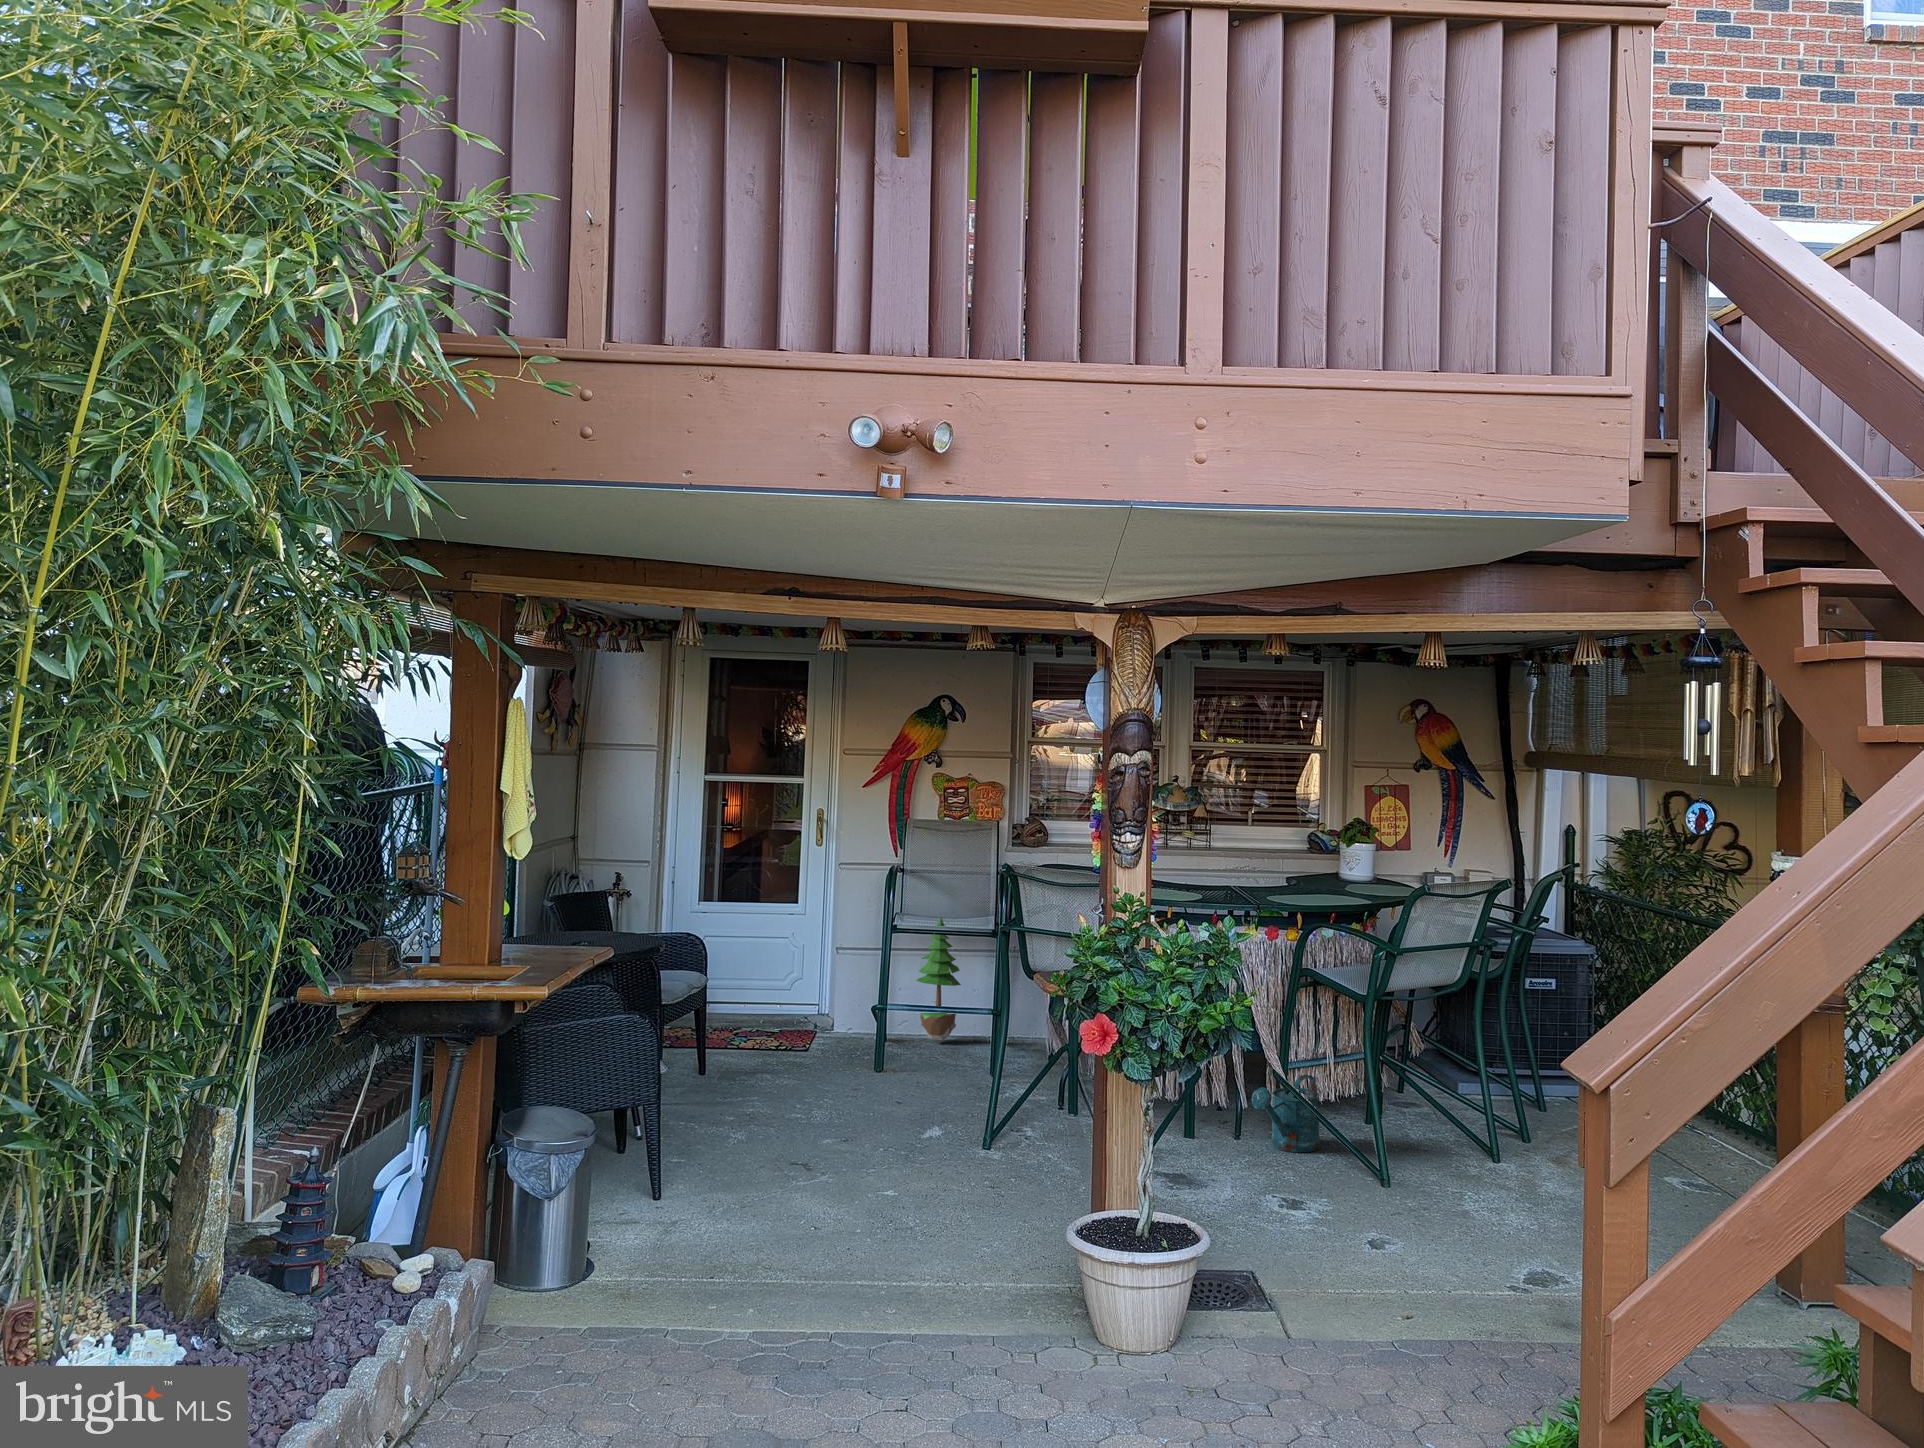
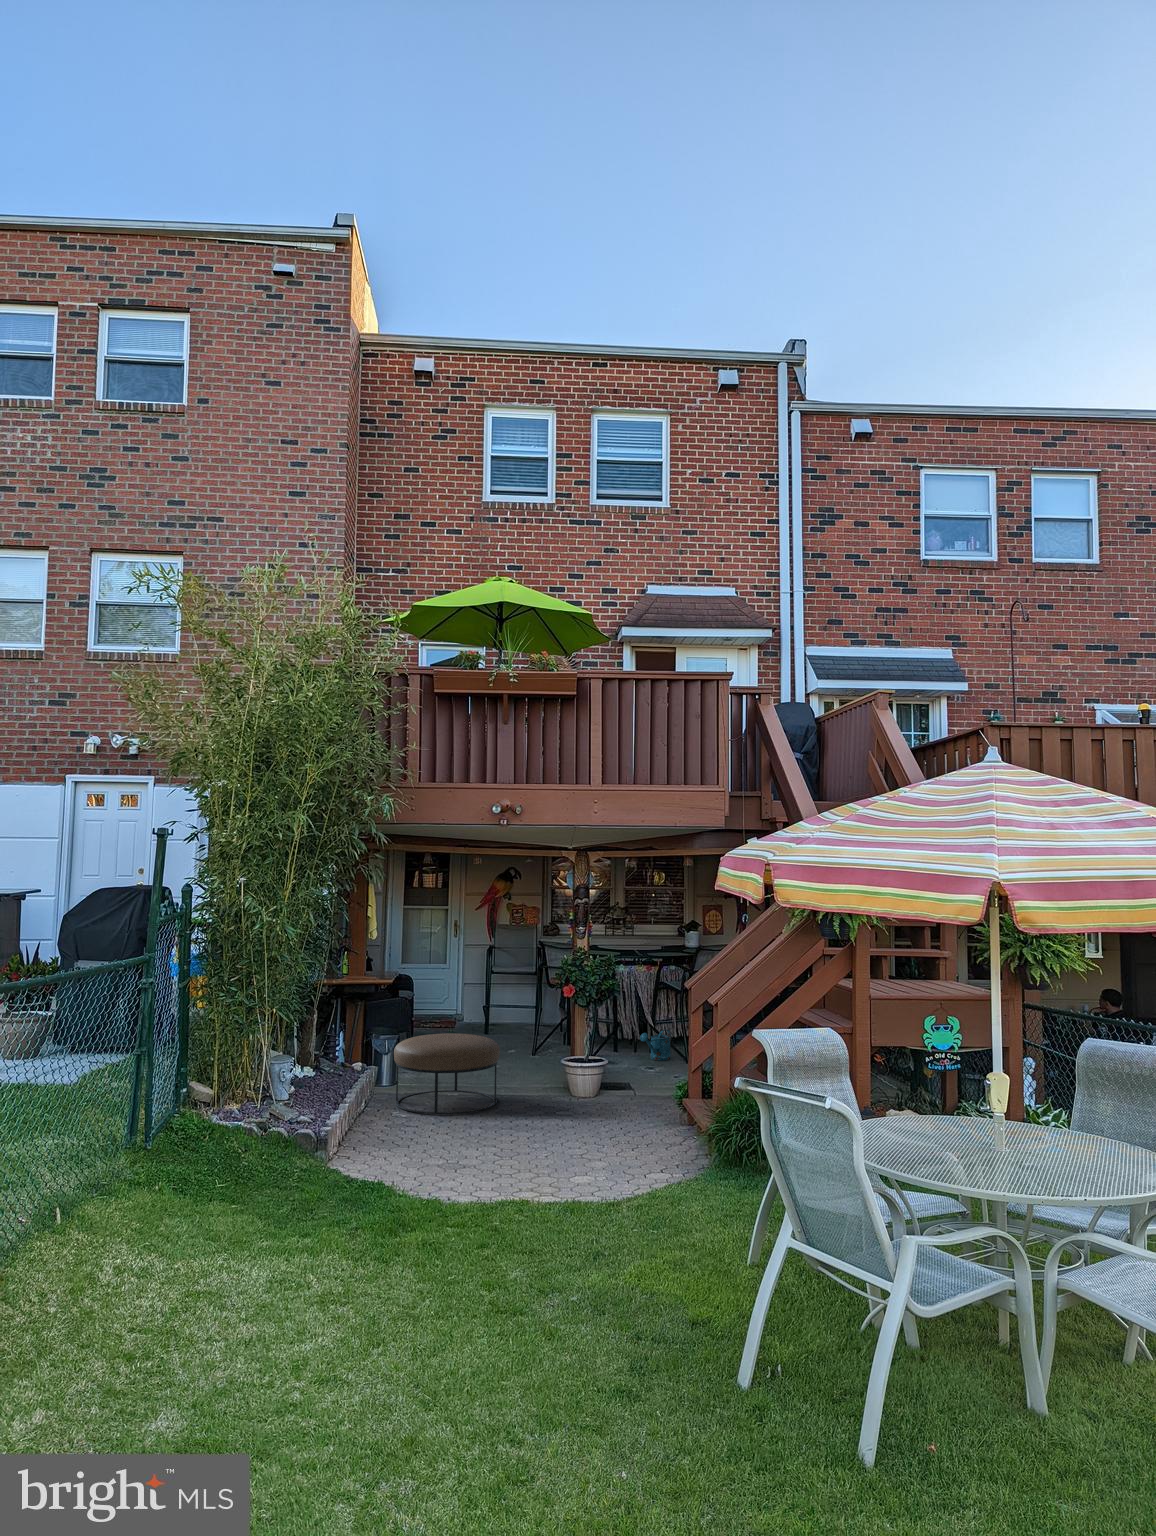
potted tree: present [916,917,961,1043] -> none [499,968,520,1028]
ottoman: none [604,1120,909,1392] -> present [394,1033,500,1114]

